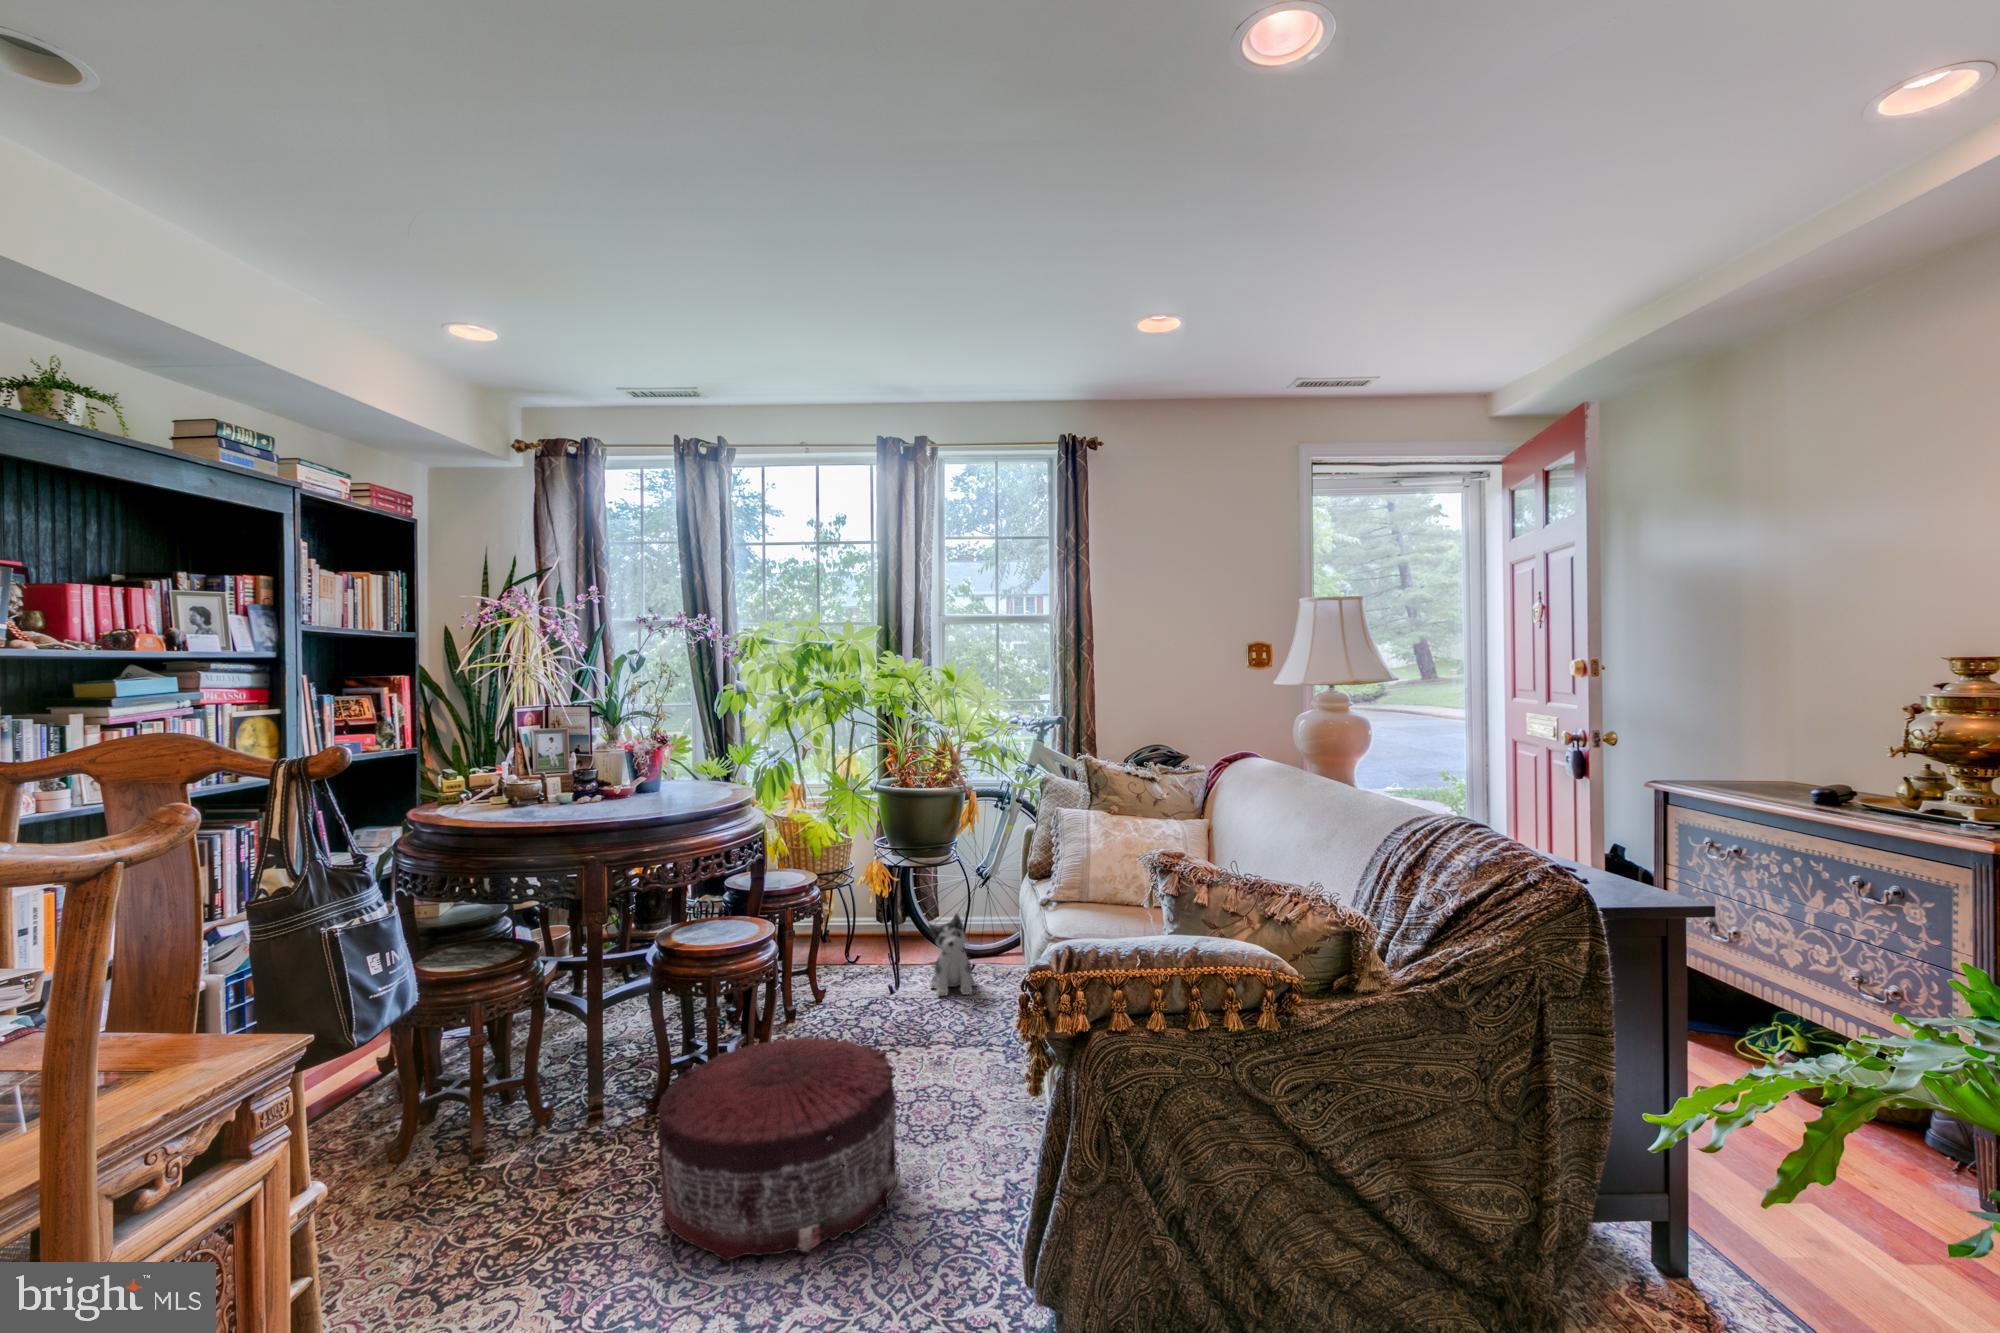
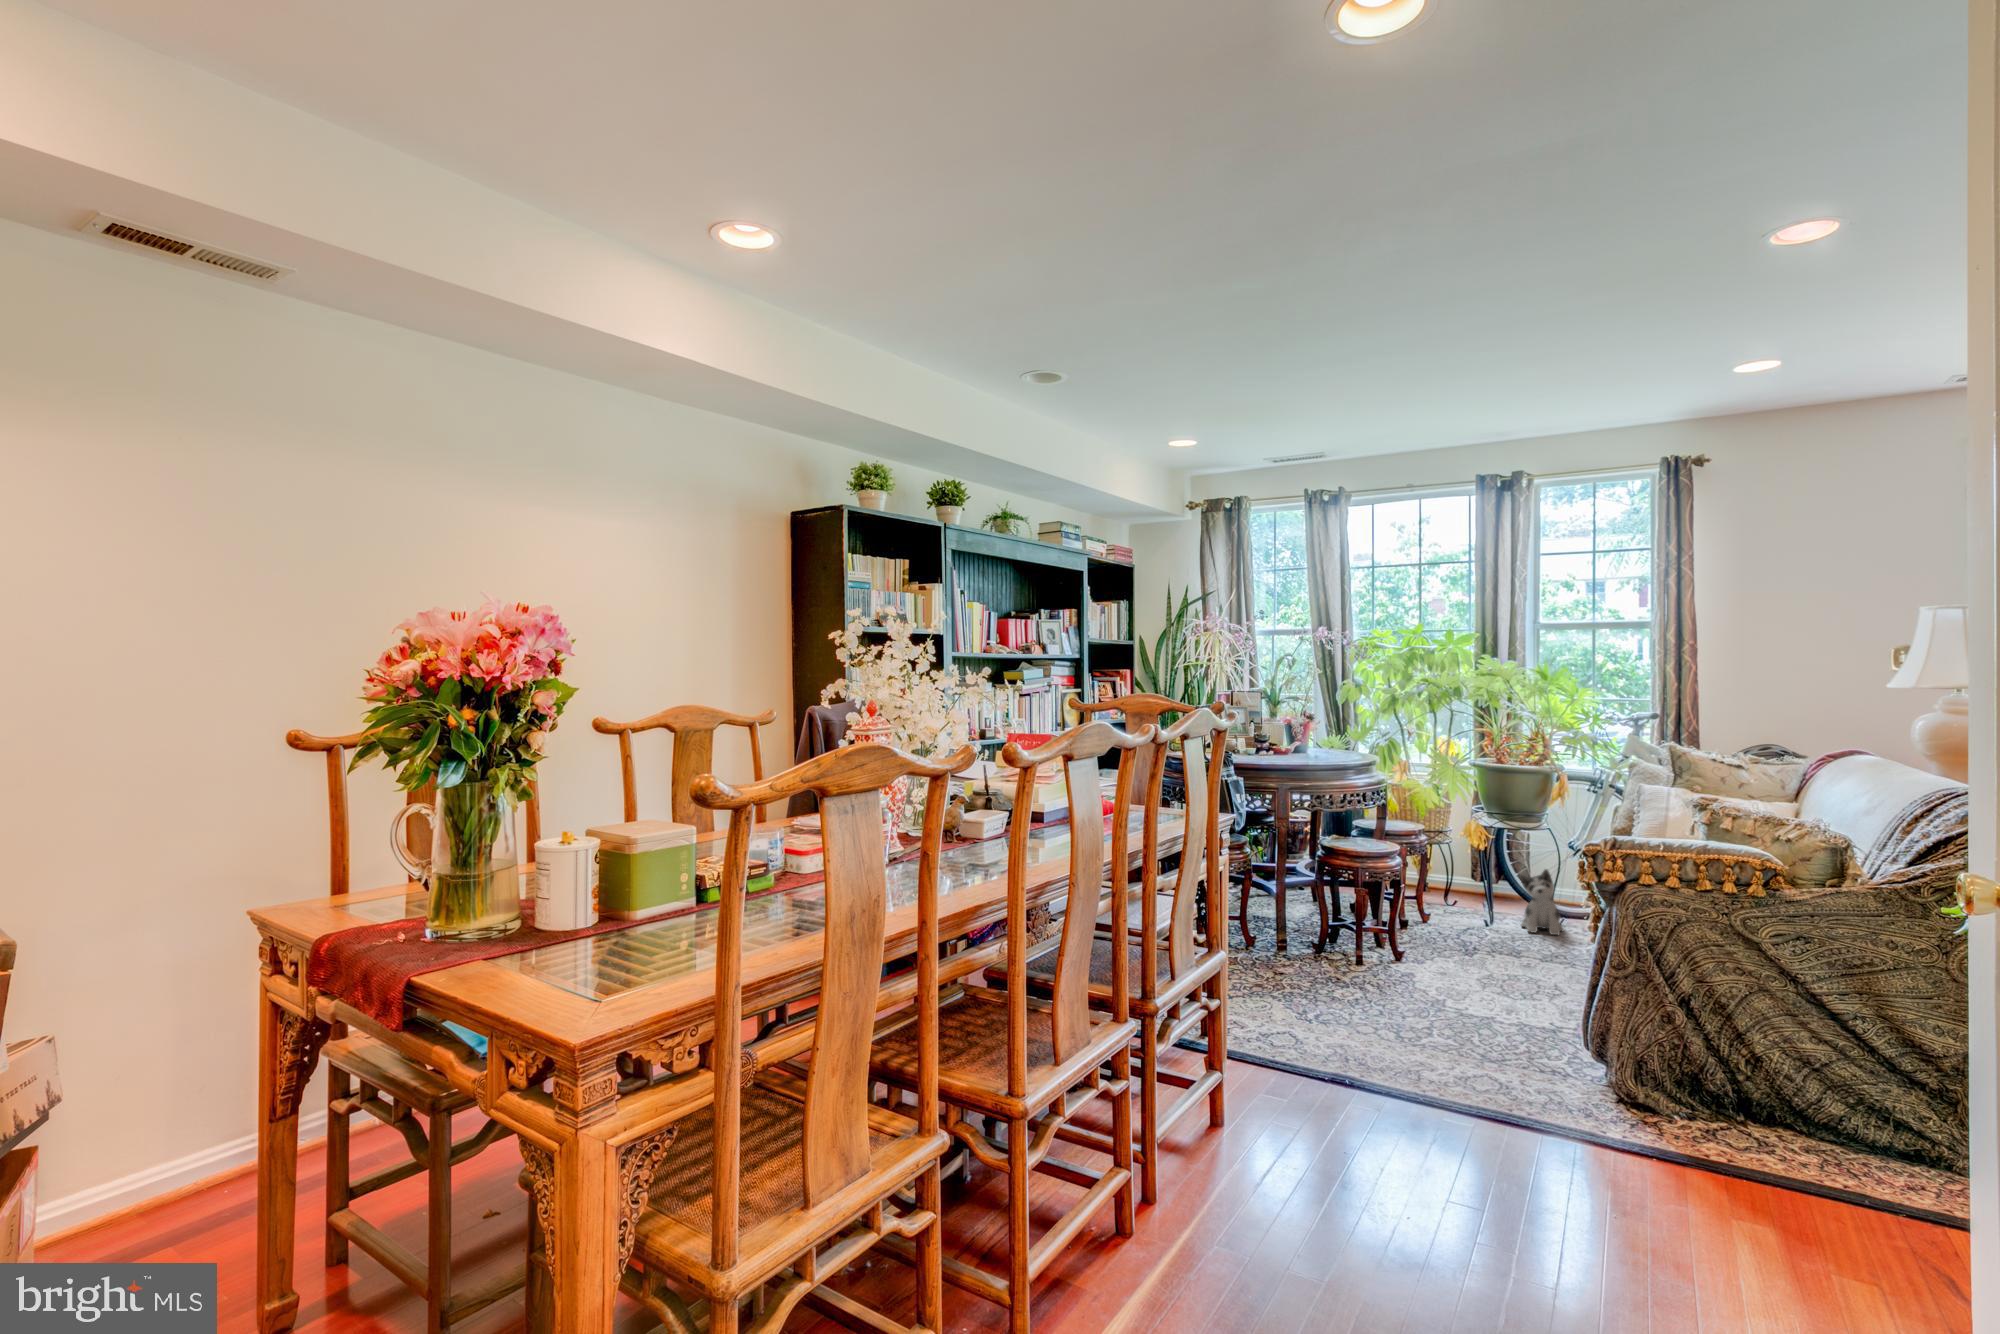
pouf: present [657,1035,897,1260] -> none [1331,912,1493,1026]

